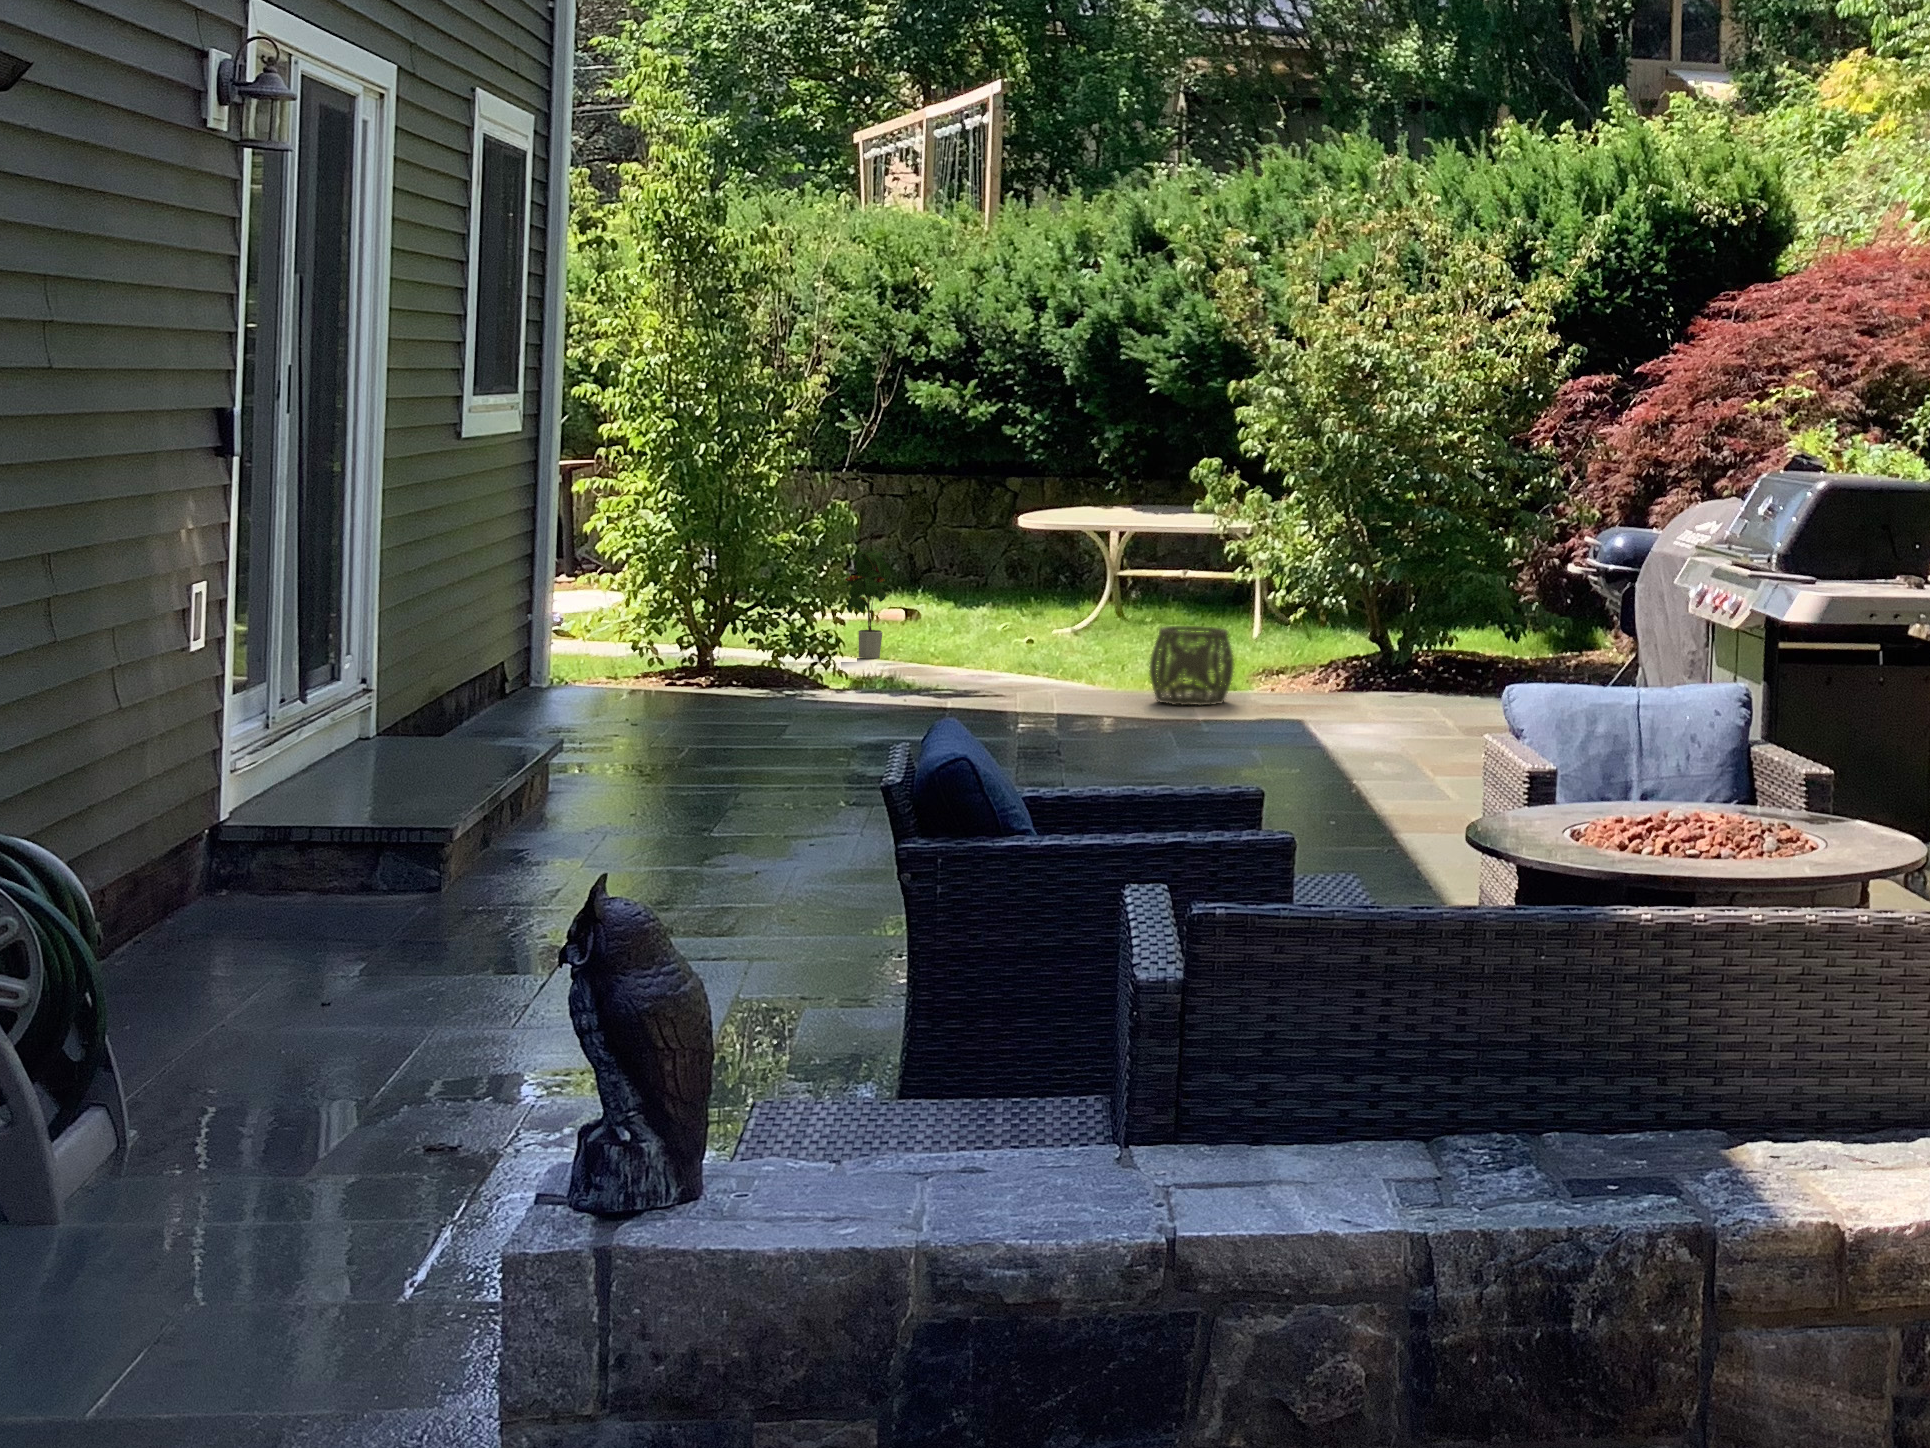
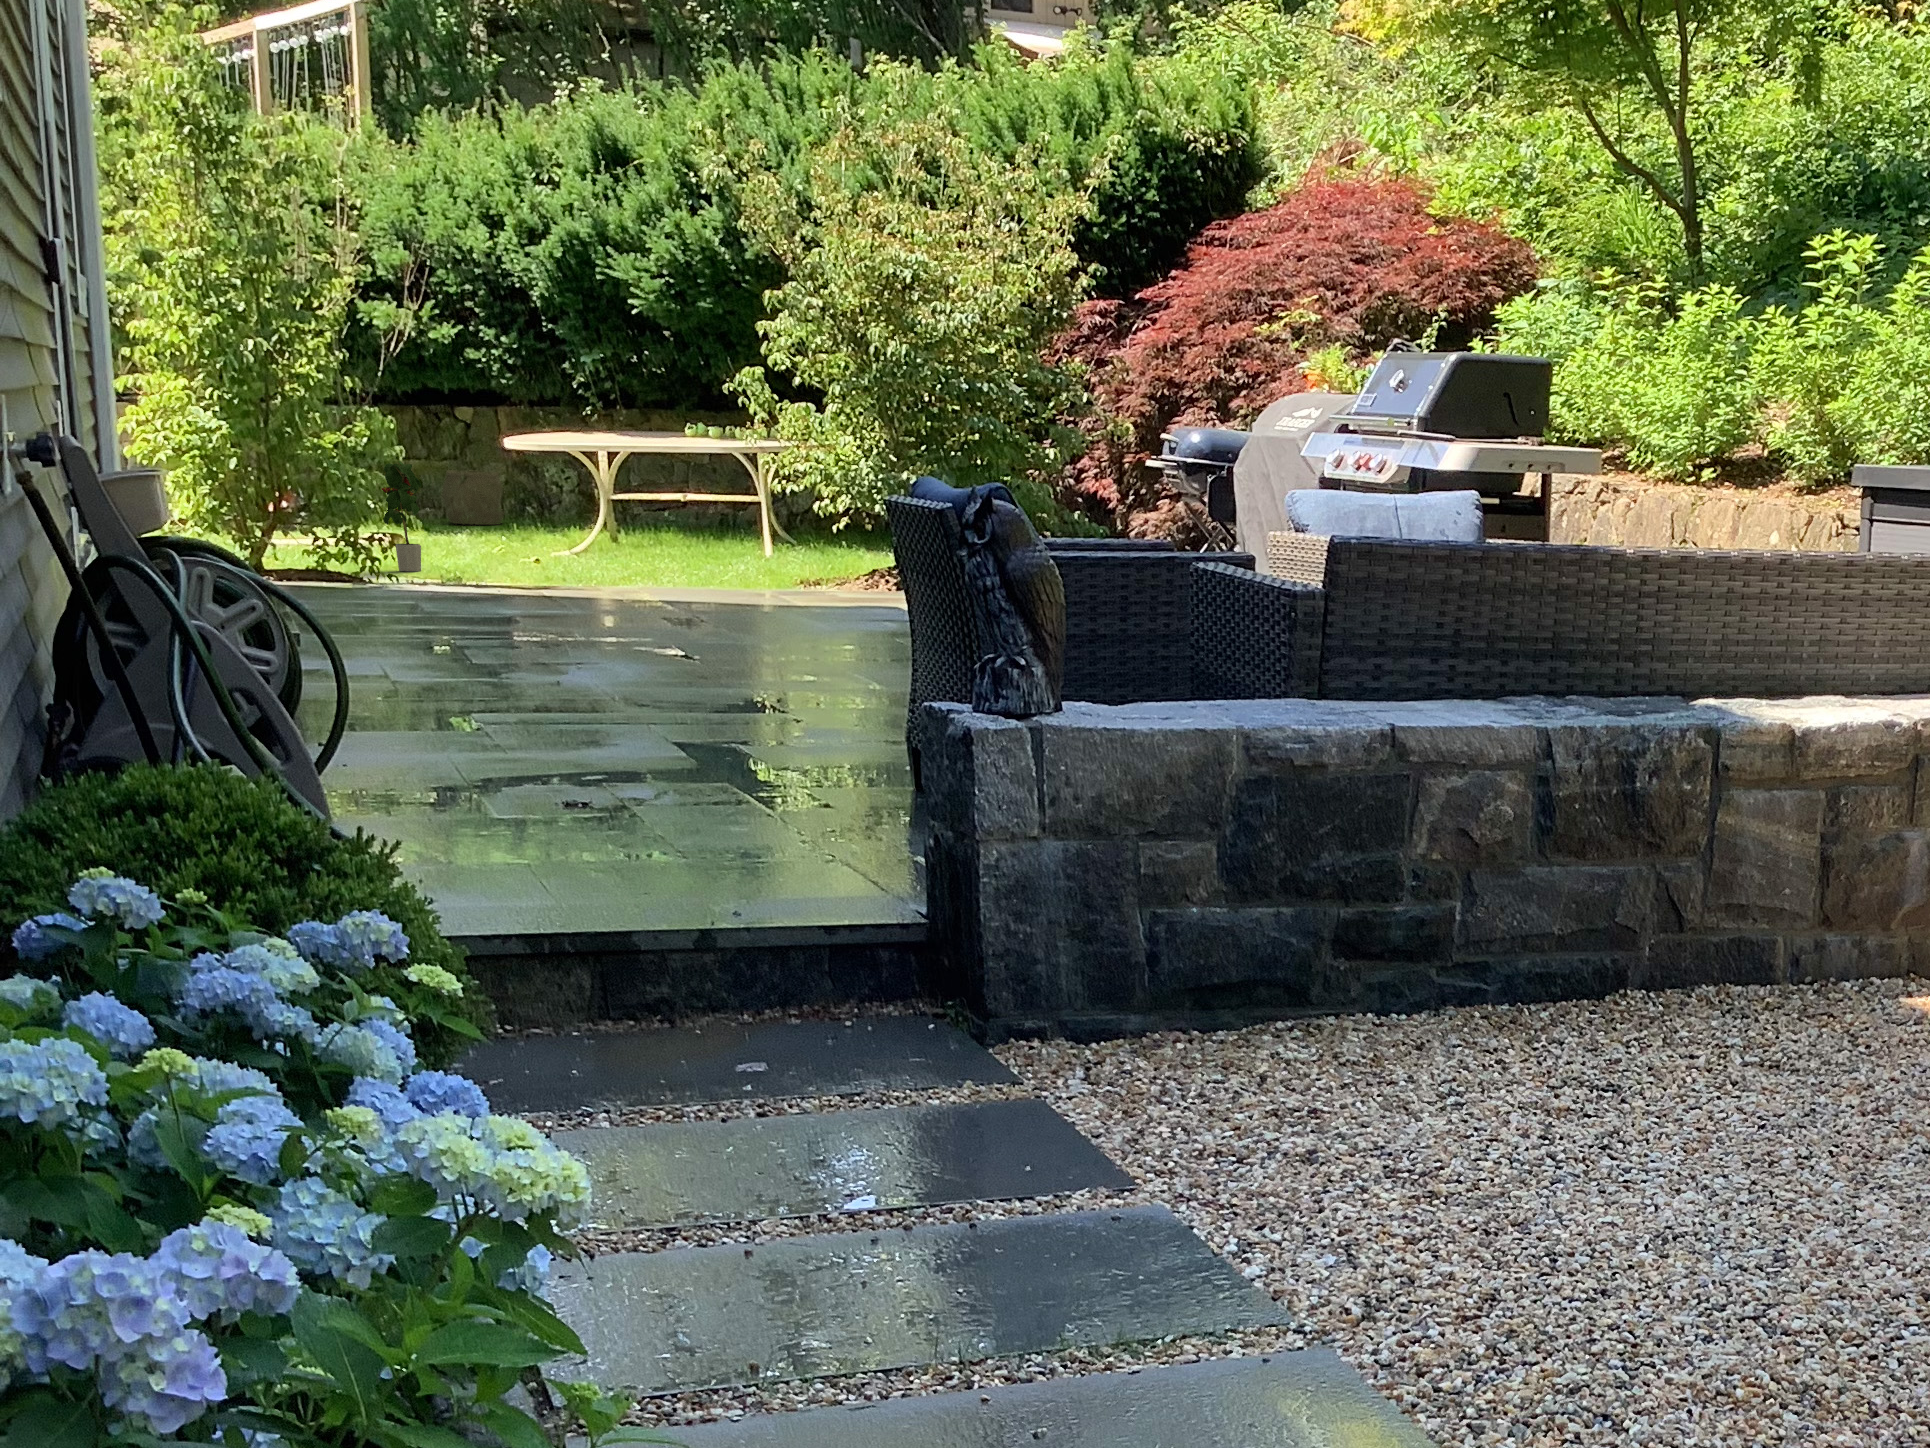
woven basket: present [1150,626,1234,705] -> present [442,470,505,525]

